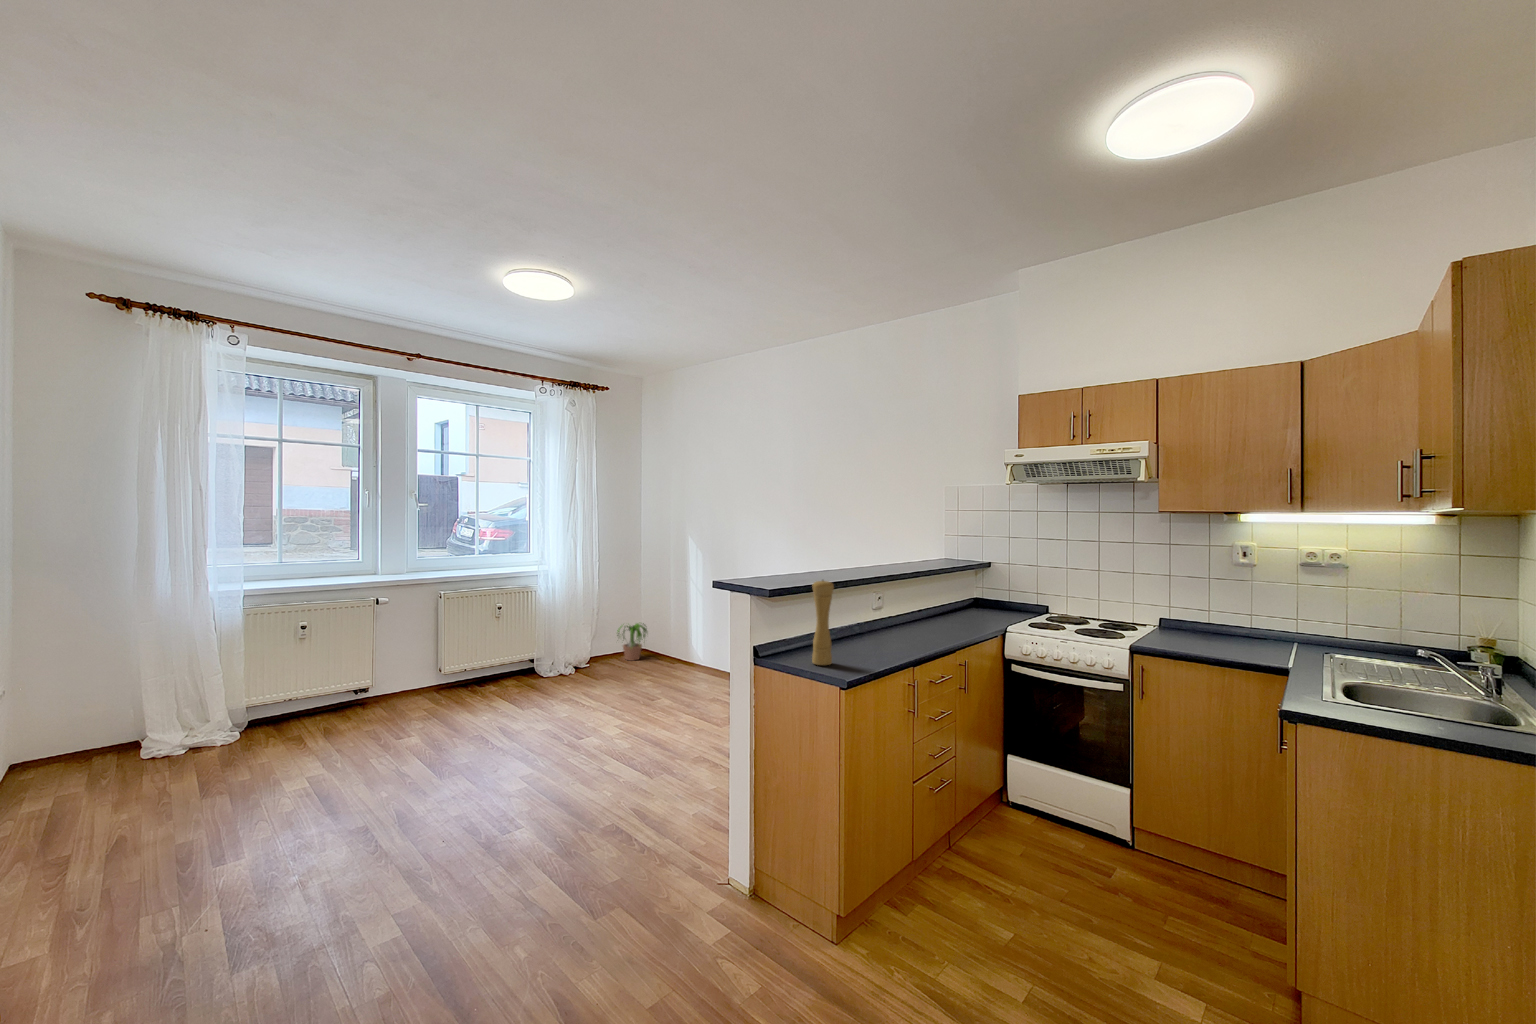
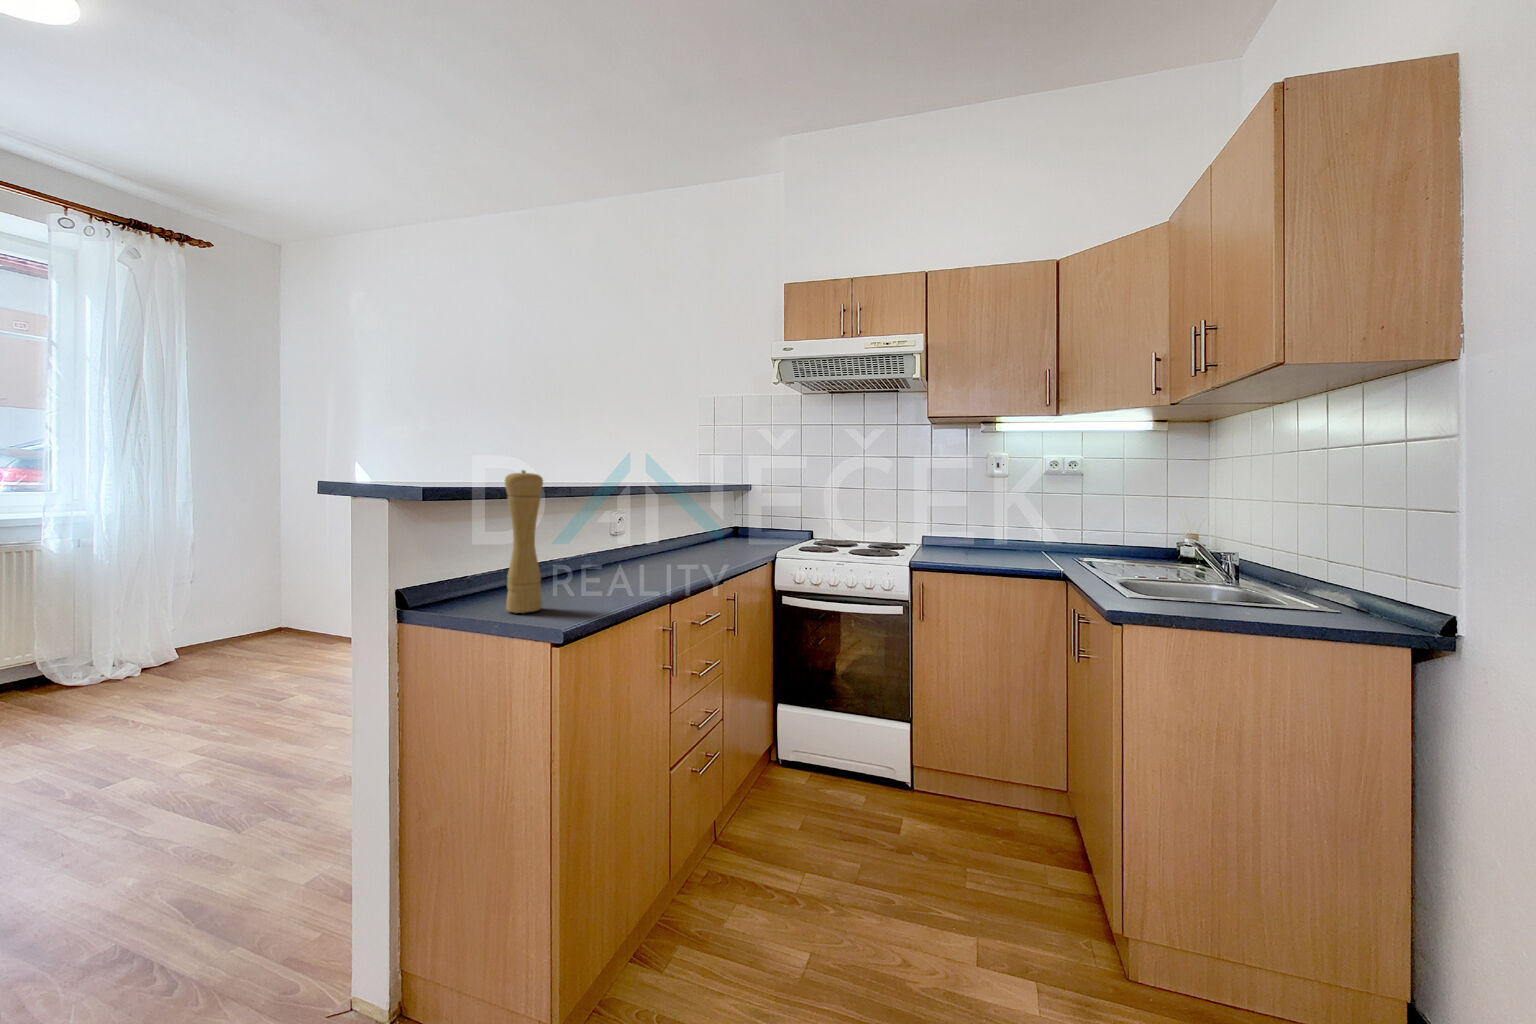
potted plant: present [617,623,647,660] -> none [232,593,309,647]

